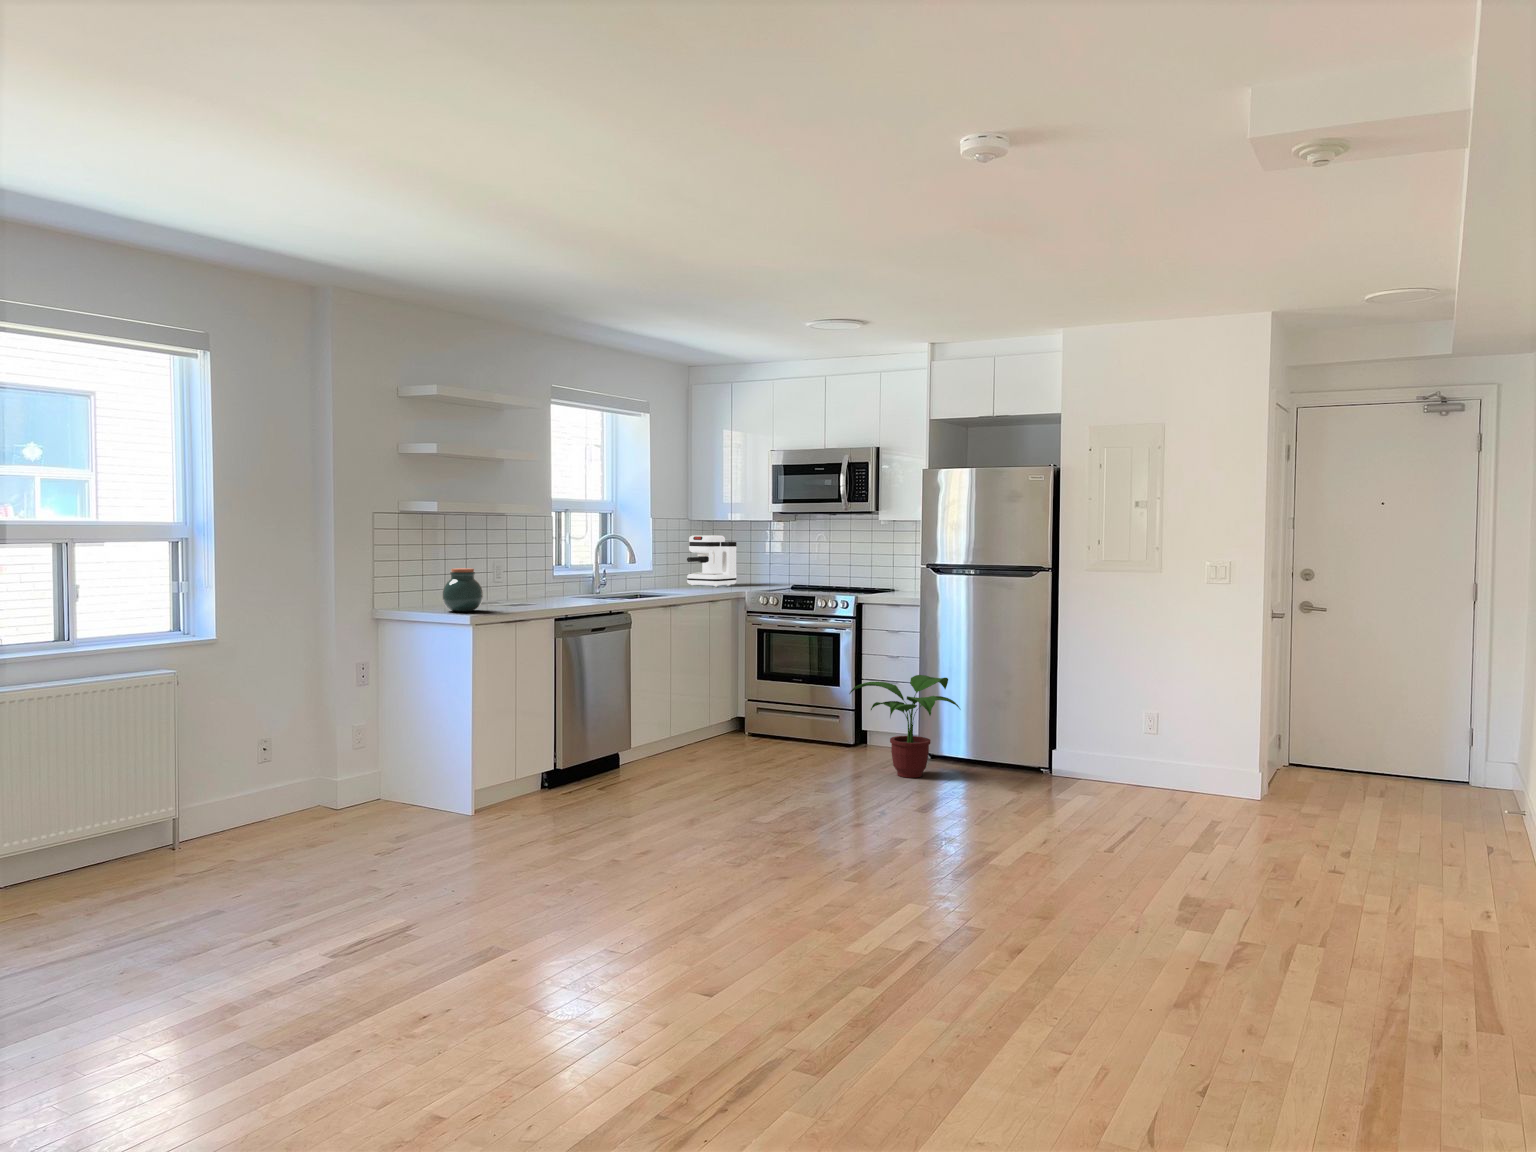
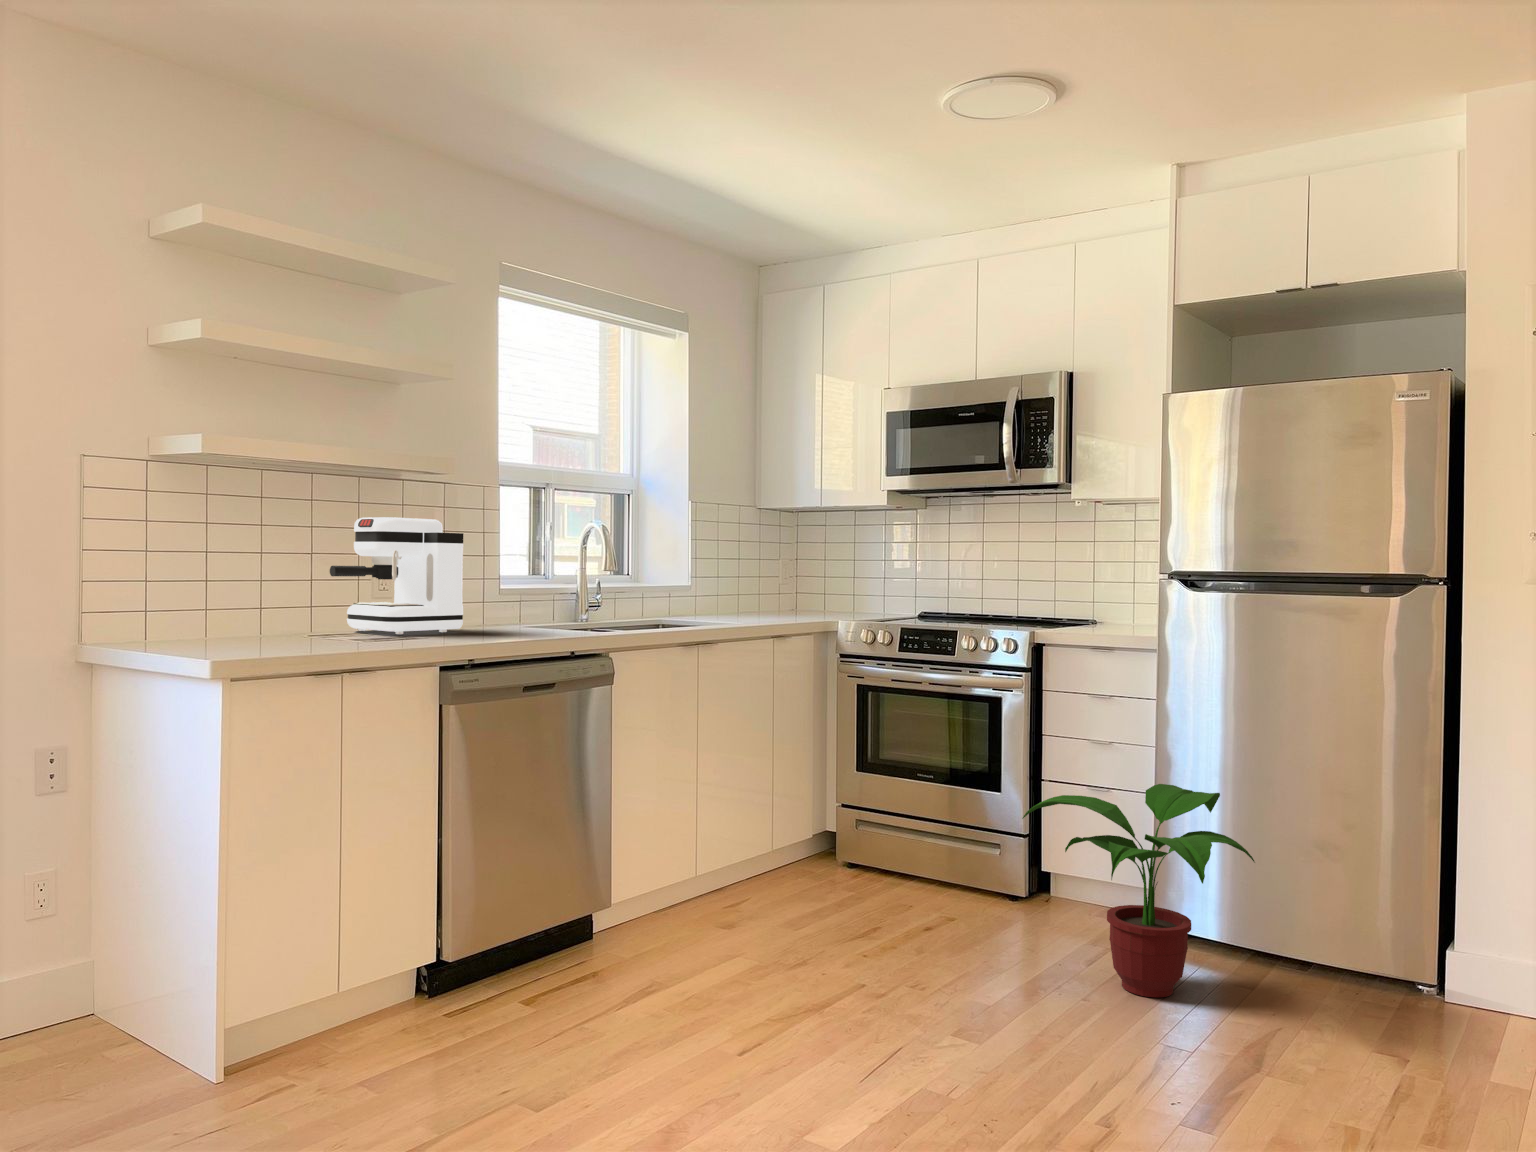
coffee maker: present [687,535,737,587] -> present [330,517,463,634]
jar: present [442,568,483,612] -> none [211,564,295,648]

